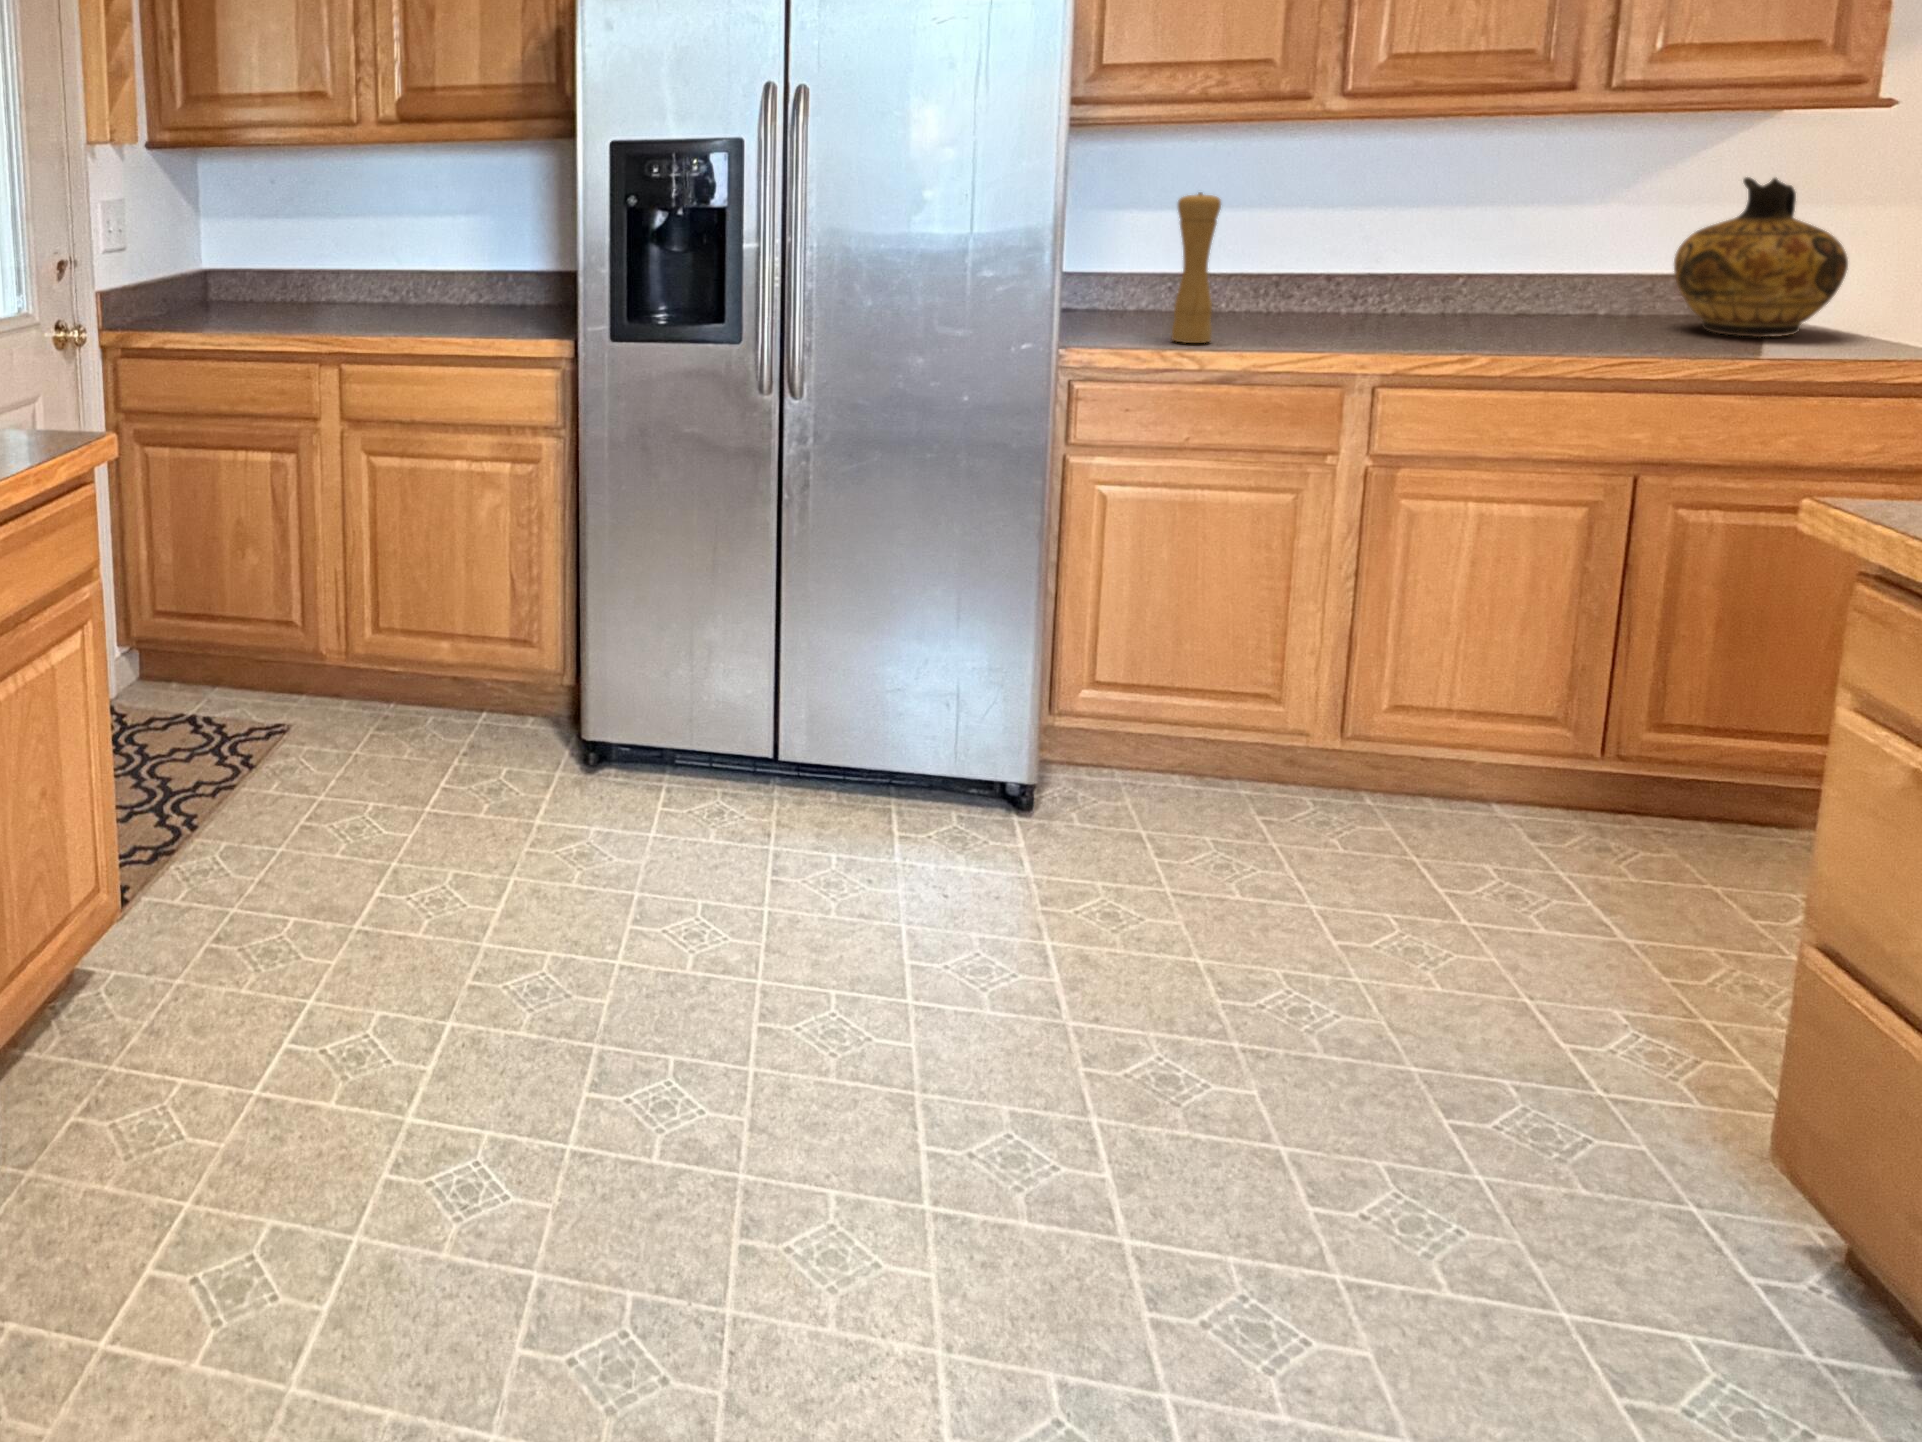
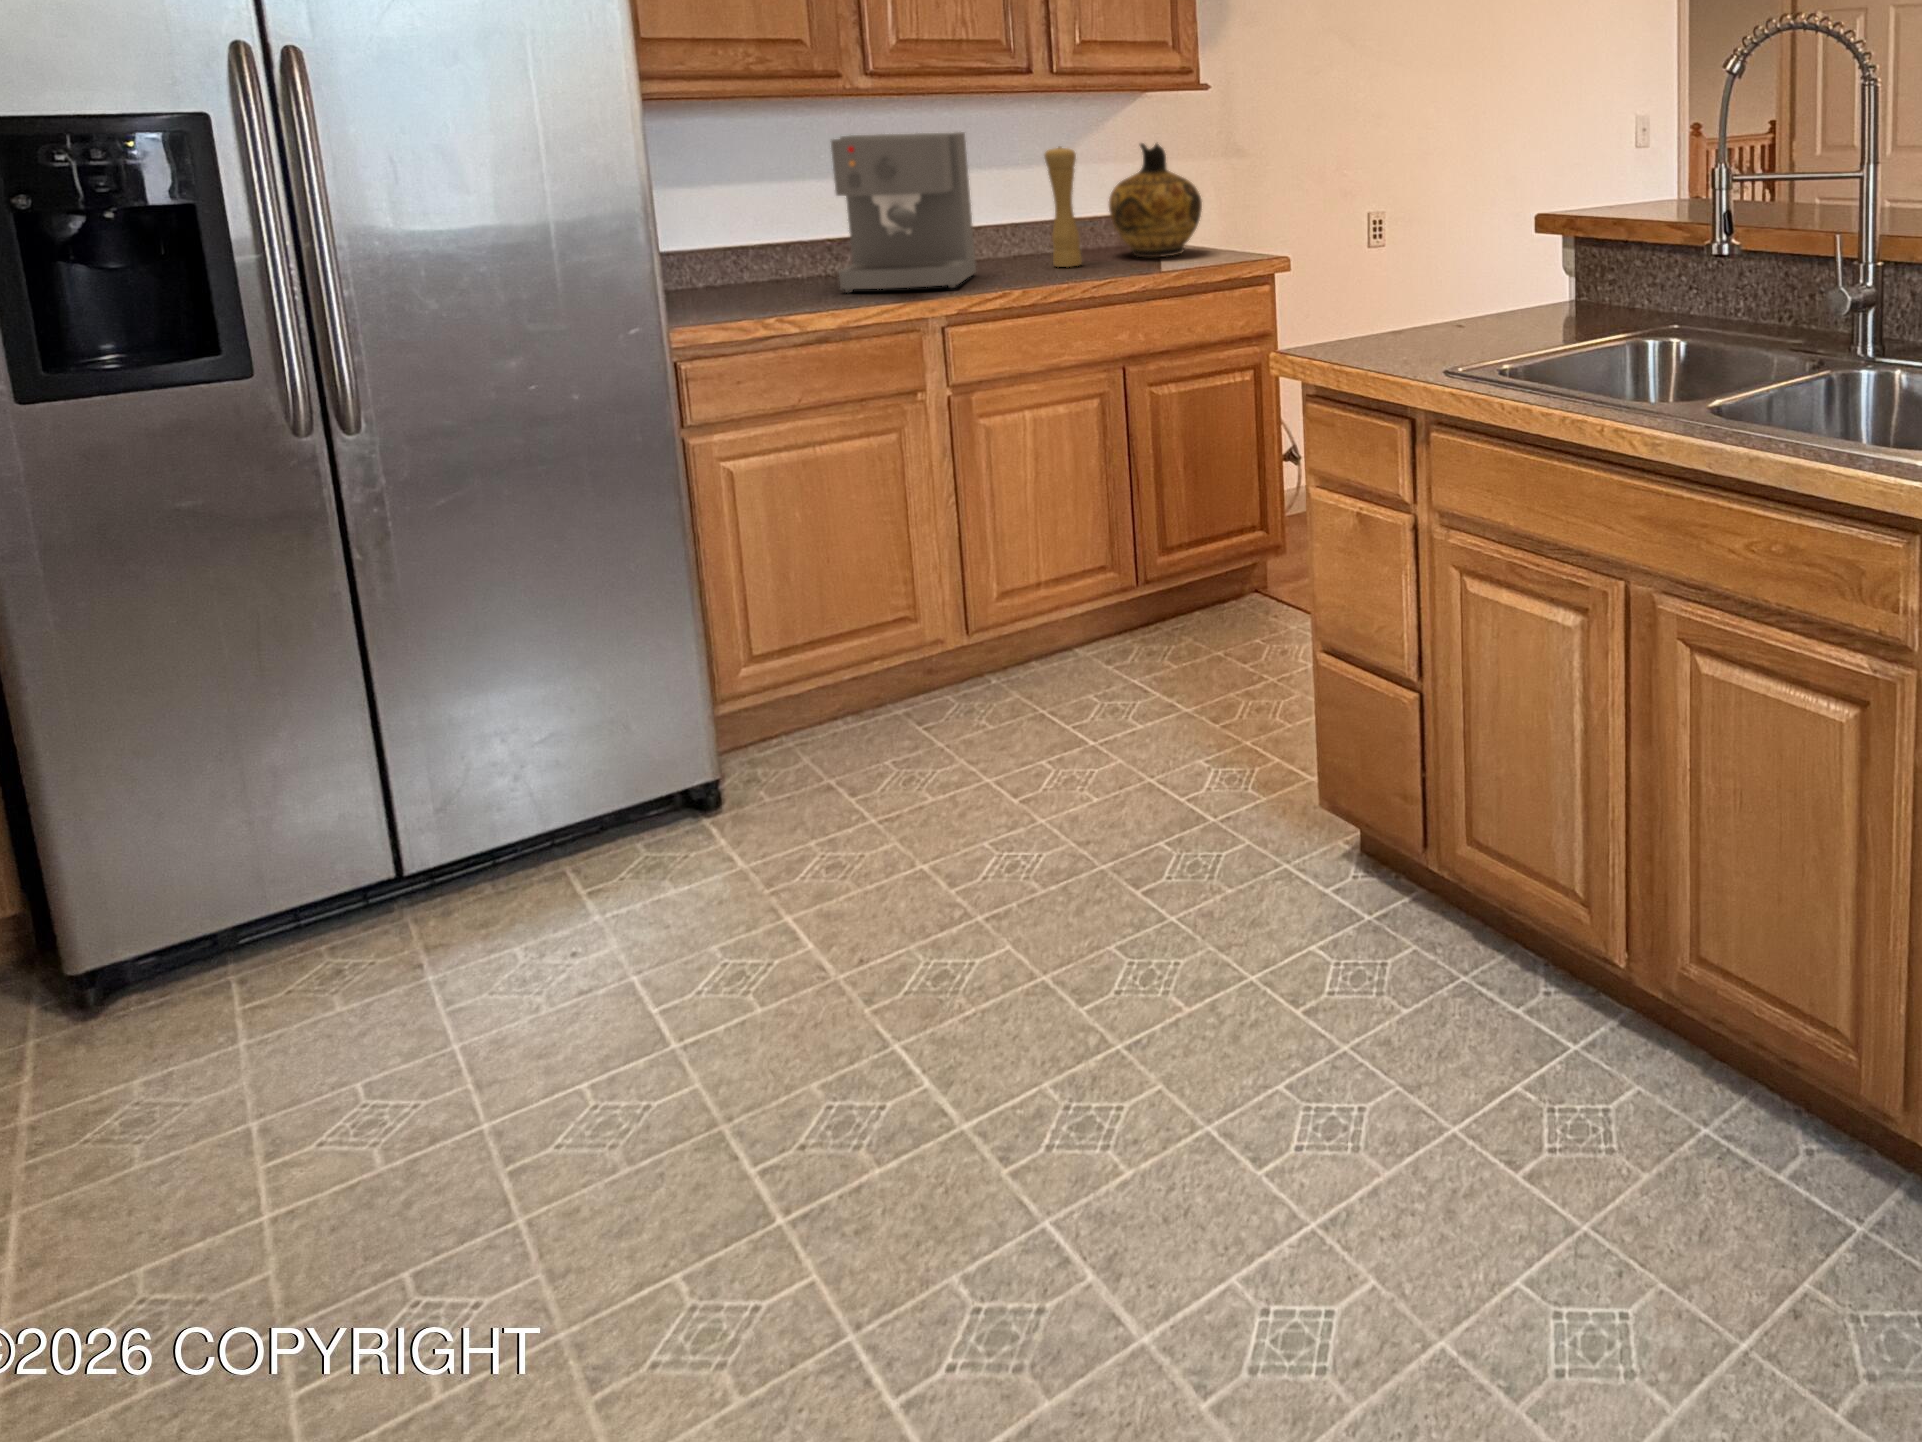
coffee maker: none [1264,160,1460,343] -> present [831,132,976,292]
pepper mill: present [1171,192,1221,343] -> present [1044,147,1082,267]

